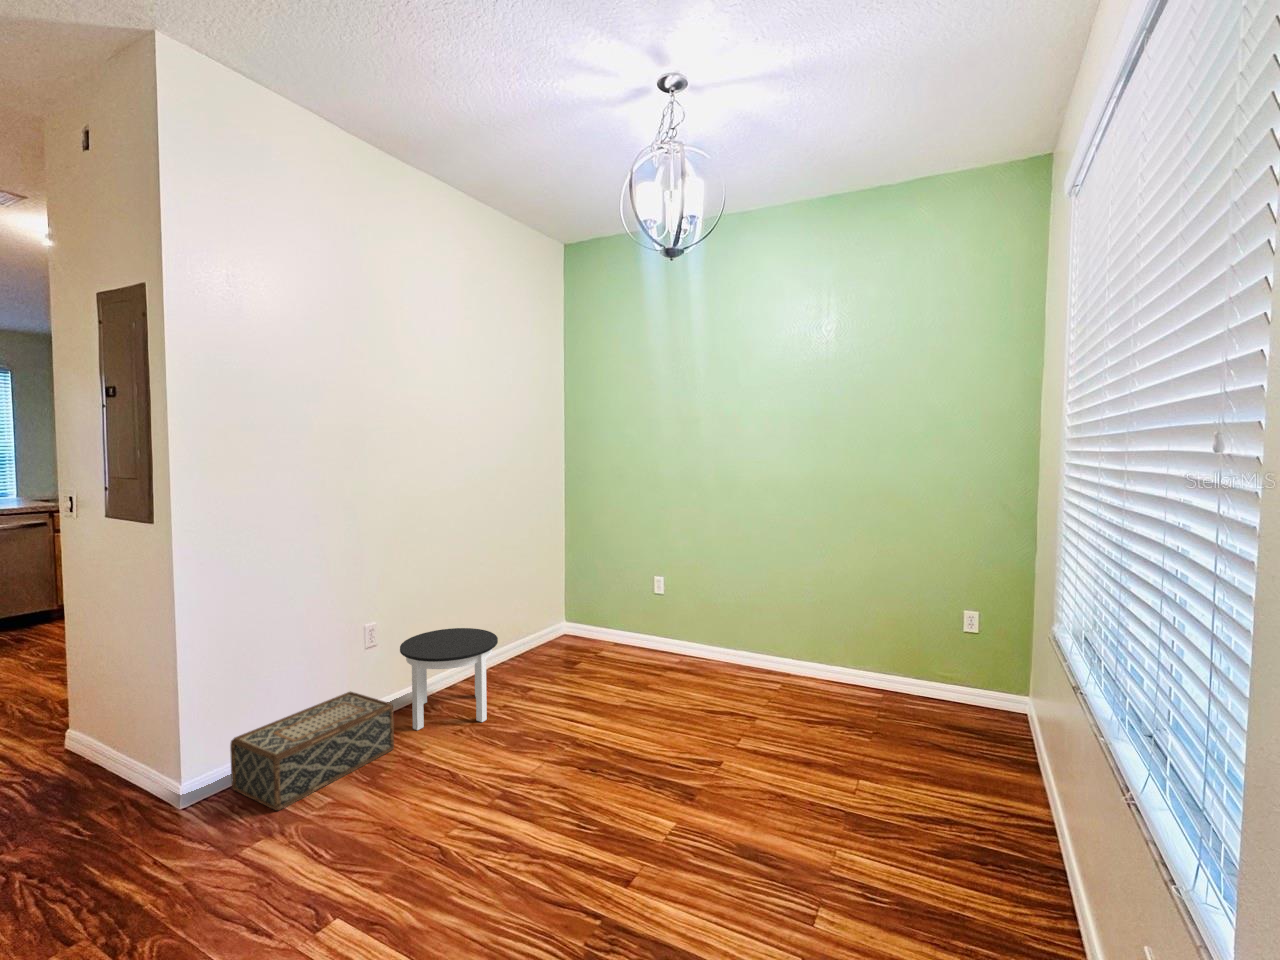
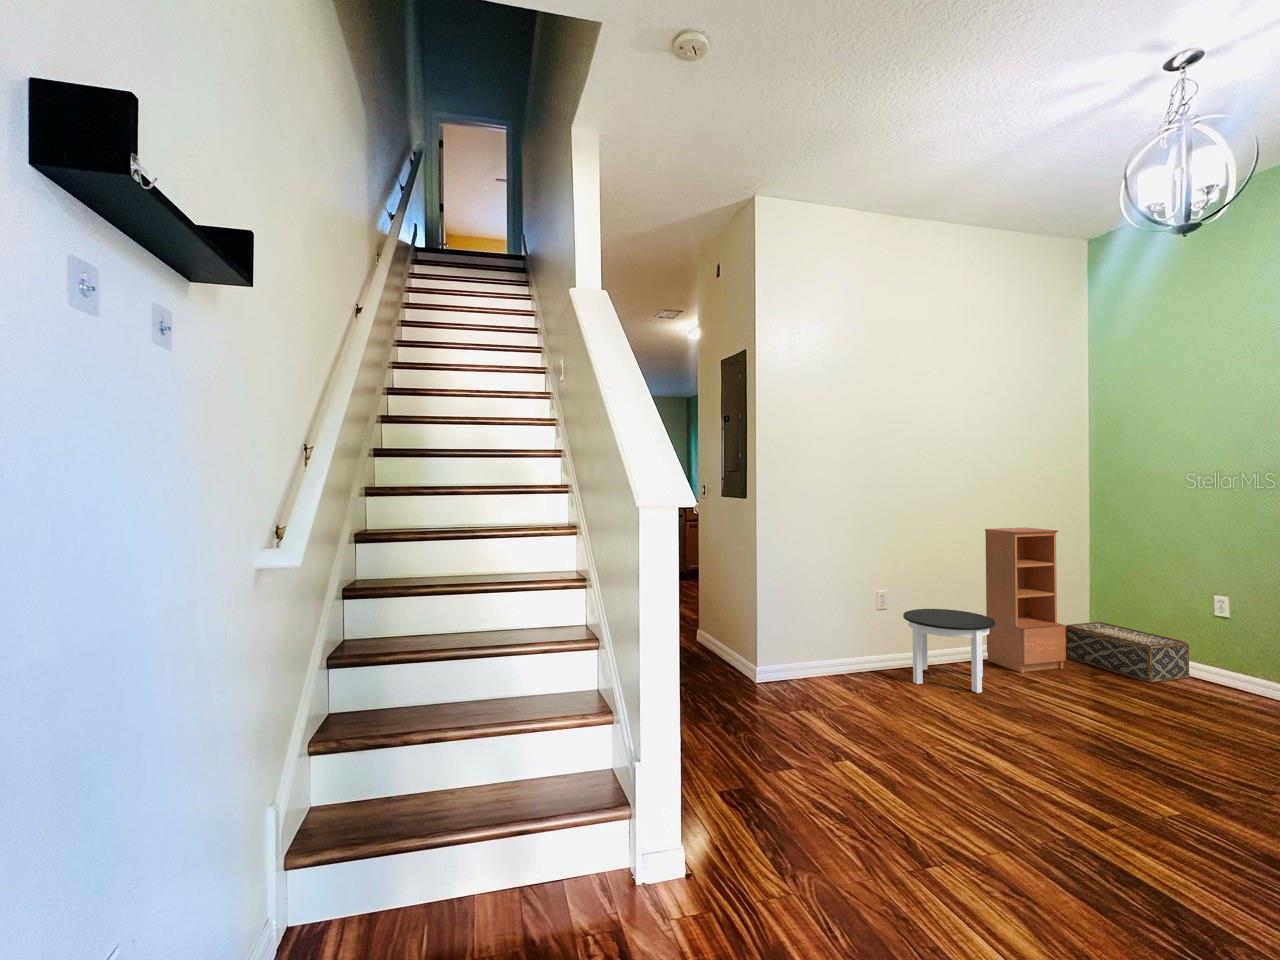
bookcase: none [483,527,553,679] -> present [985,528,1066,673]
woven basket: present [230,691,394,810] -> present [1065,622,1189,683]

